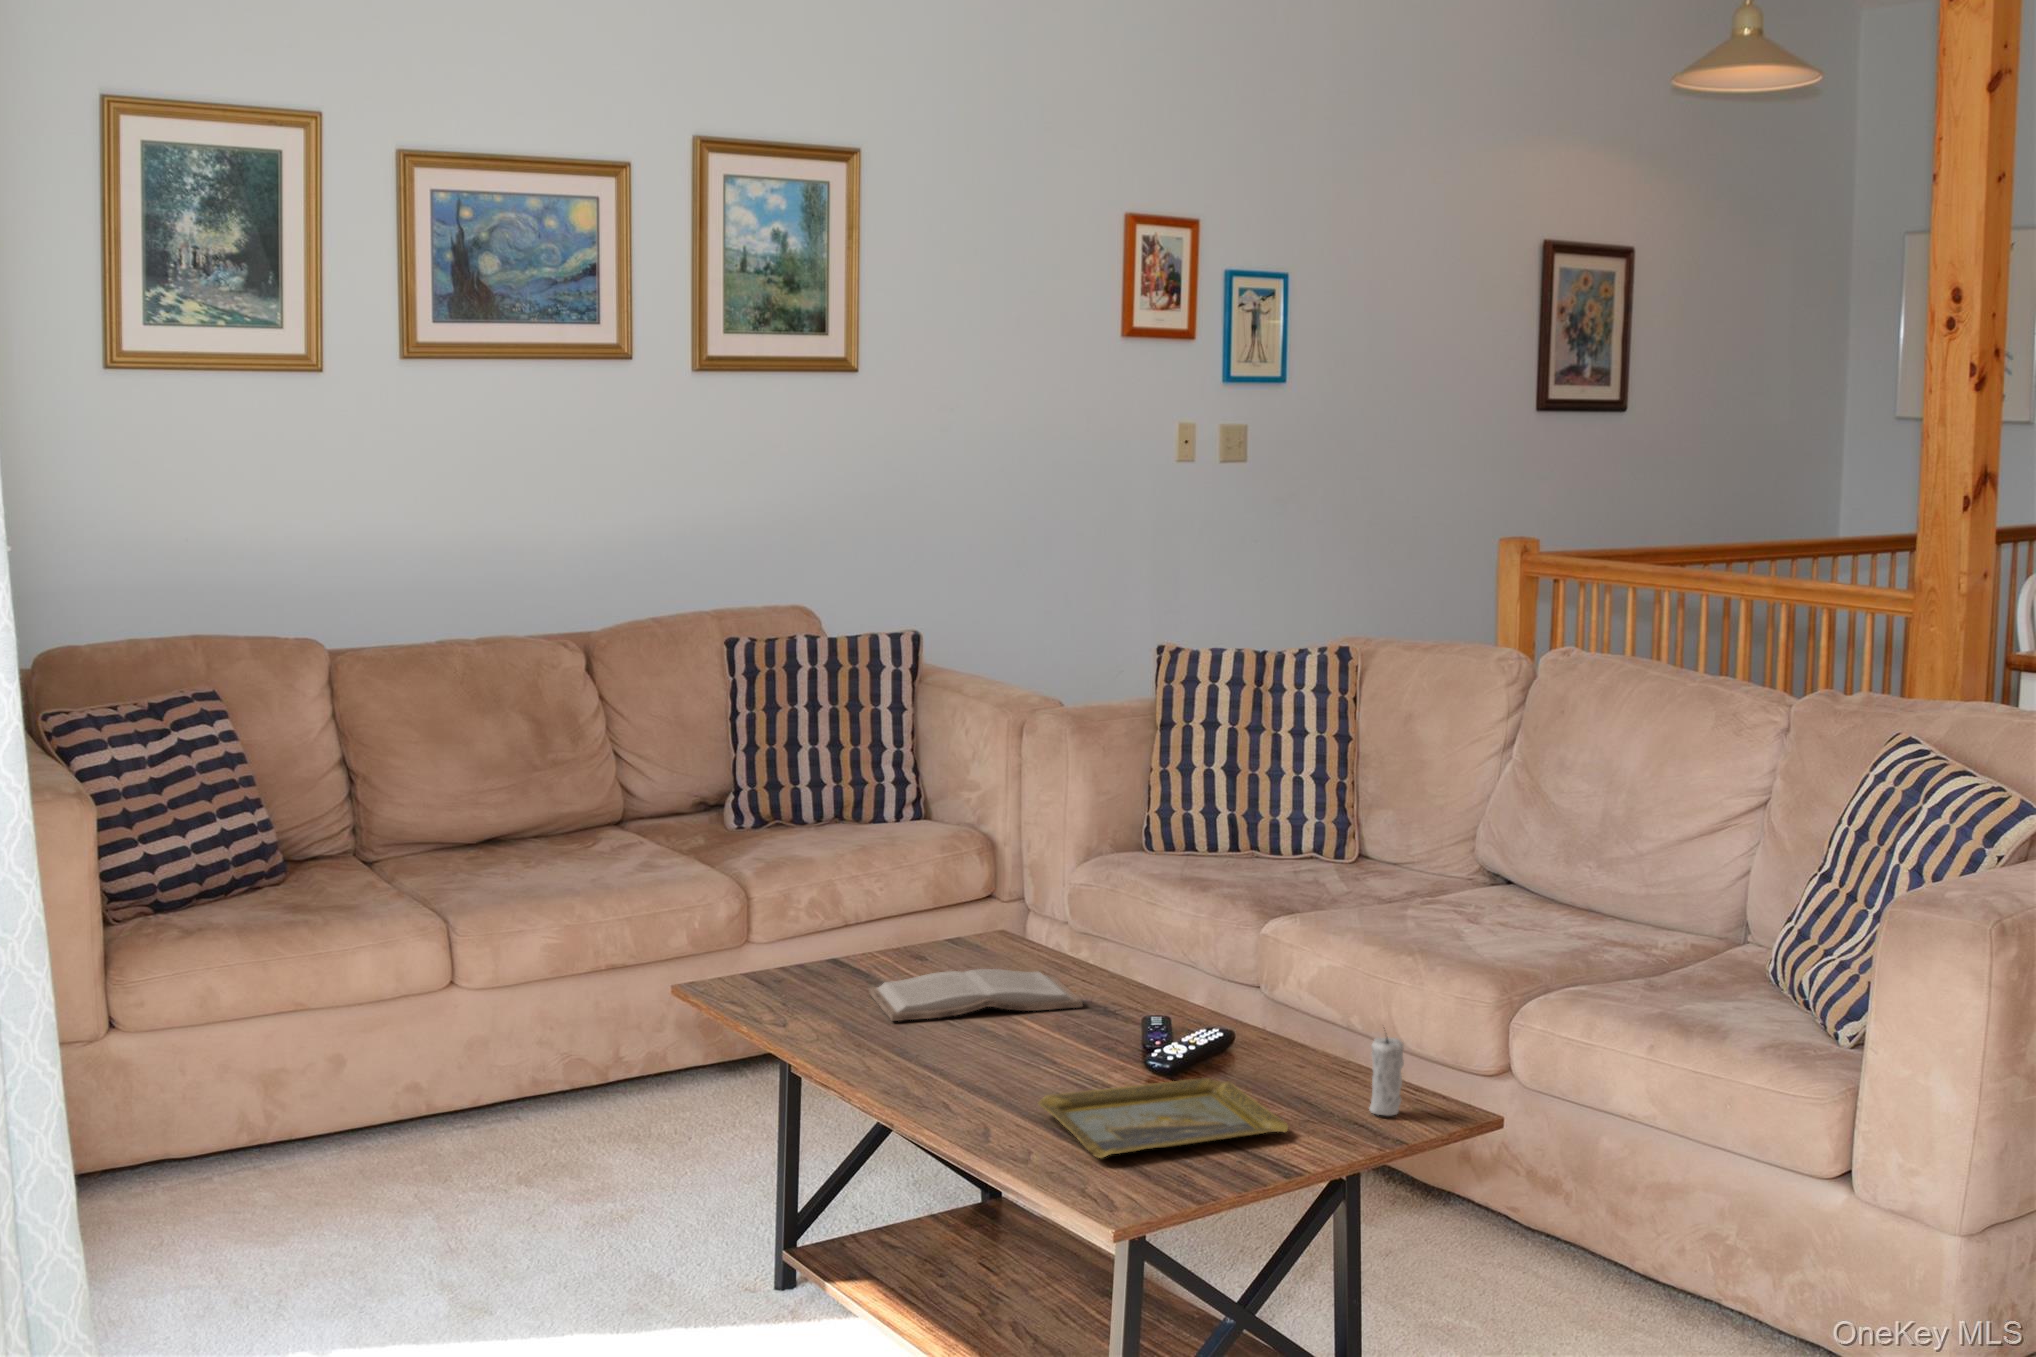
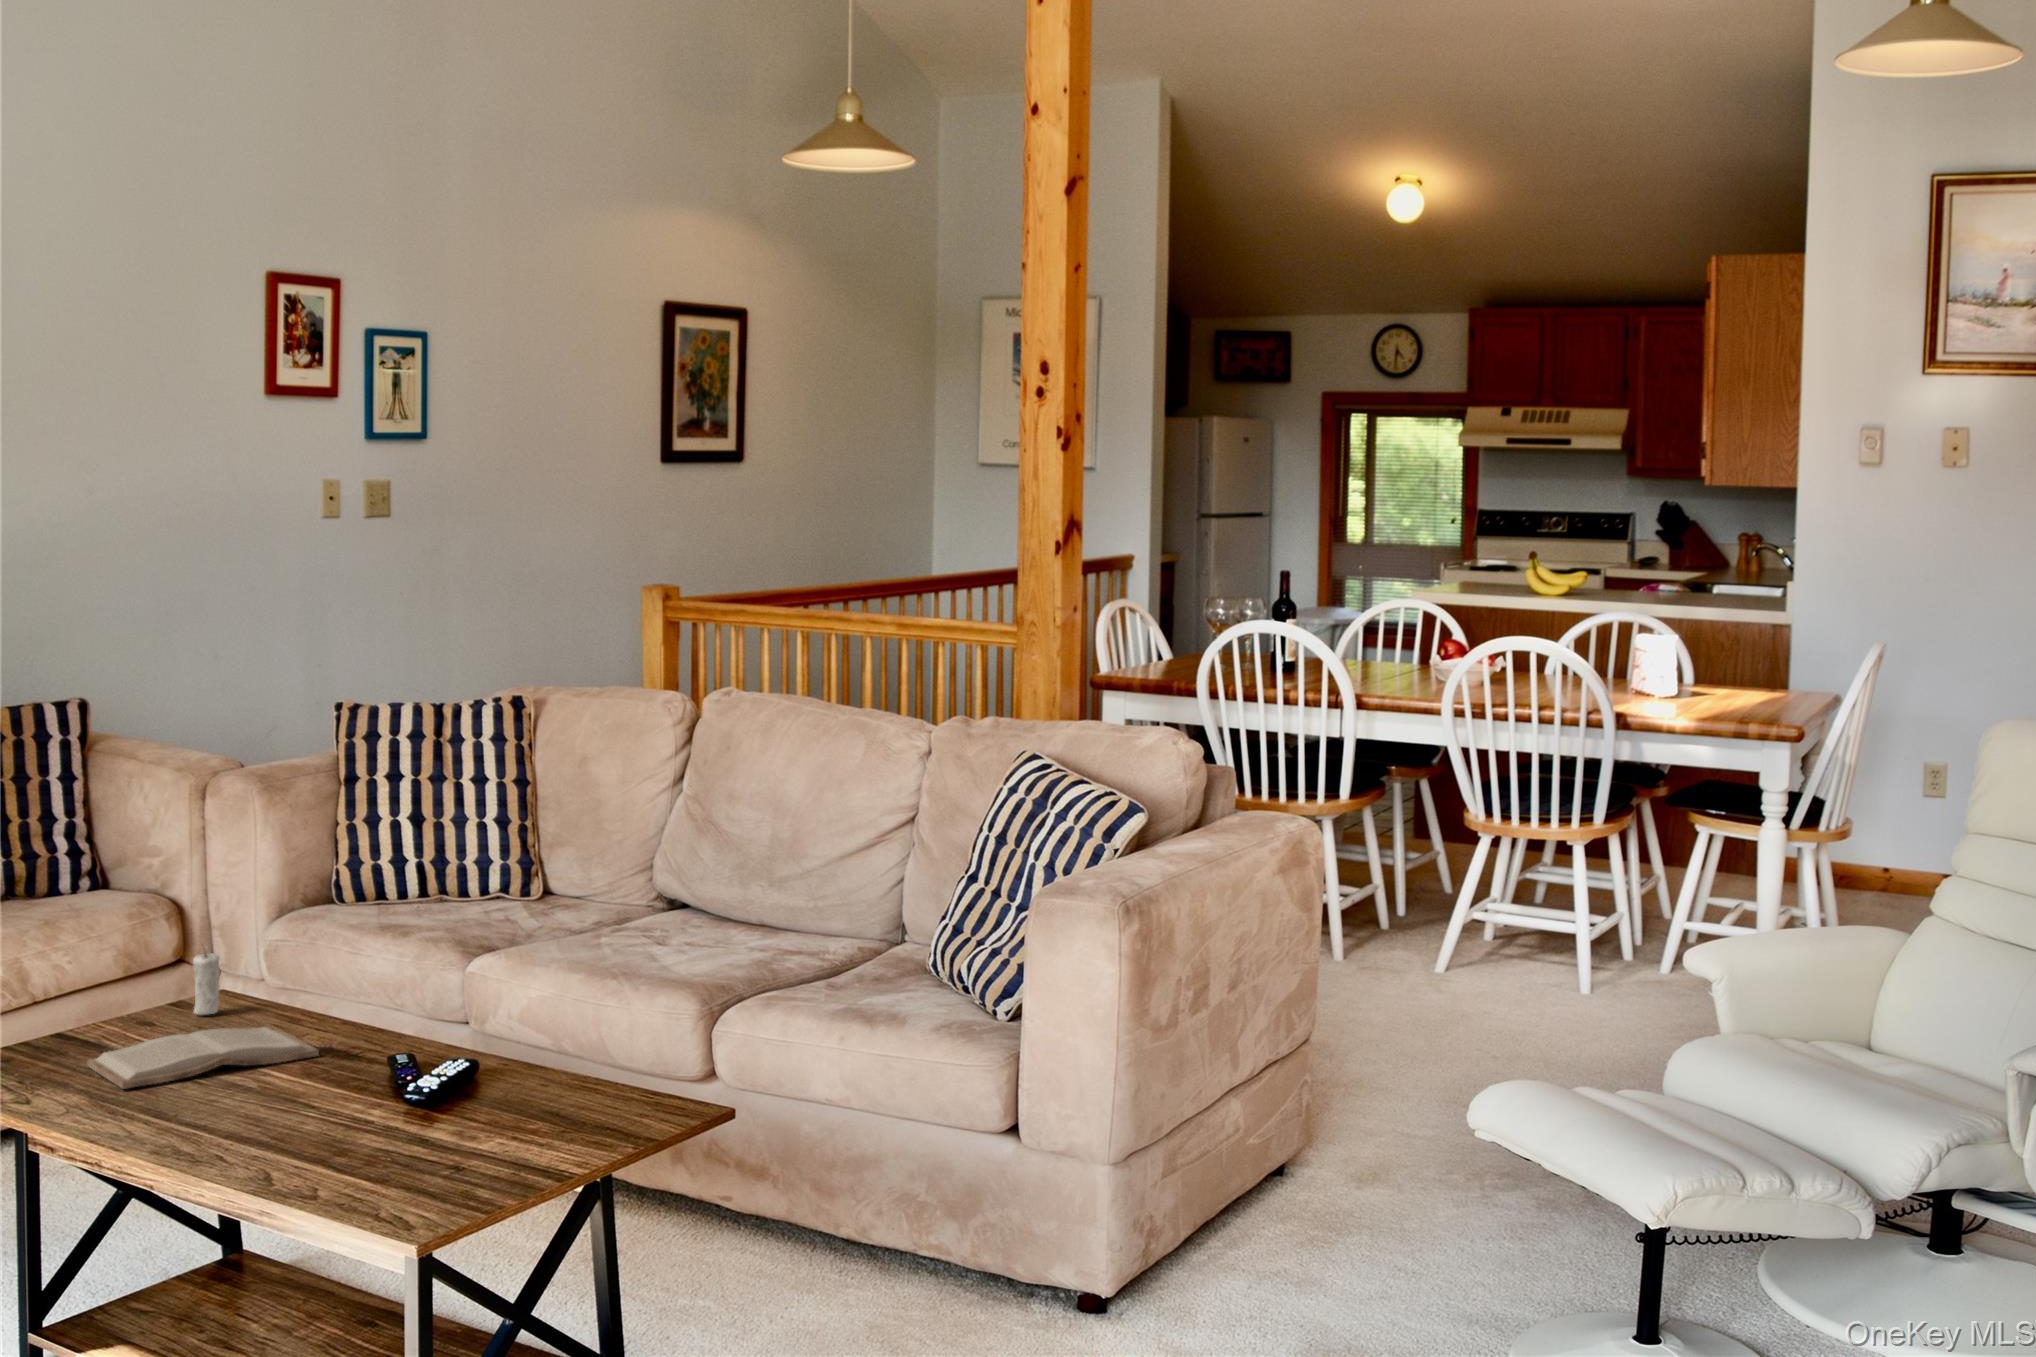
candle: present [1369,1037,1404,1115] -> present [193,948,220,1015]
tray: present [1038,1078,1288,1158] -> none [306,1104,553,1185]

